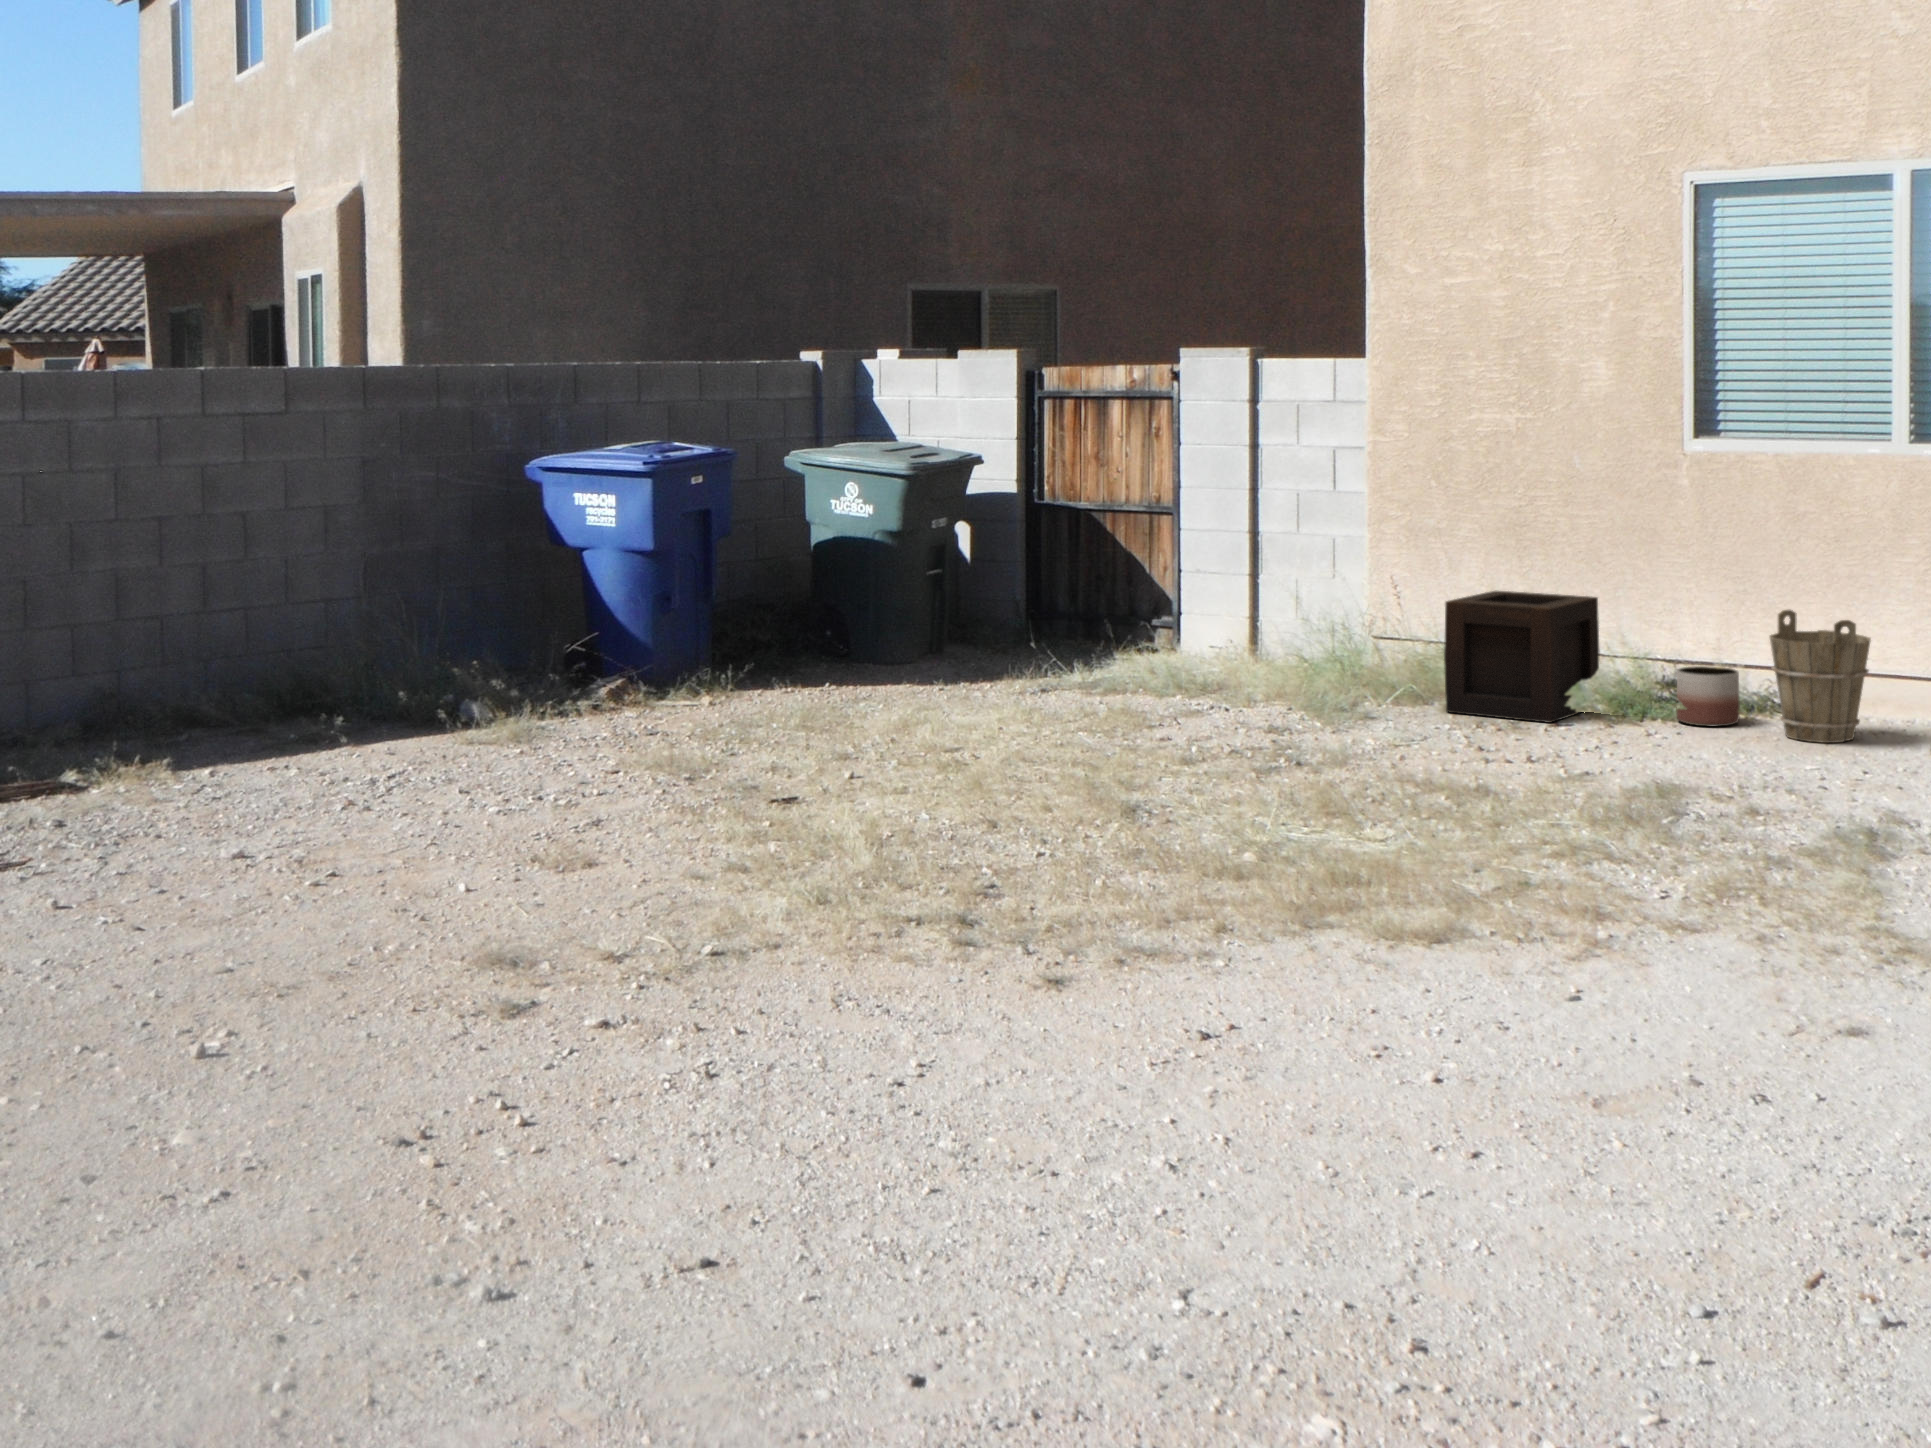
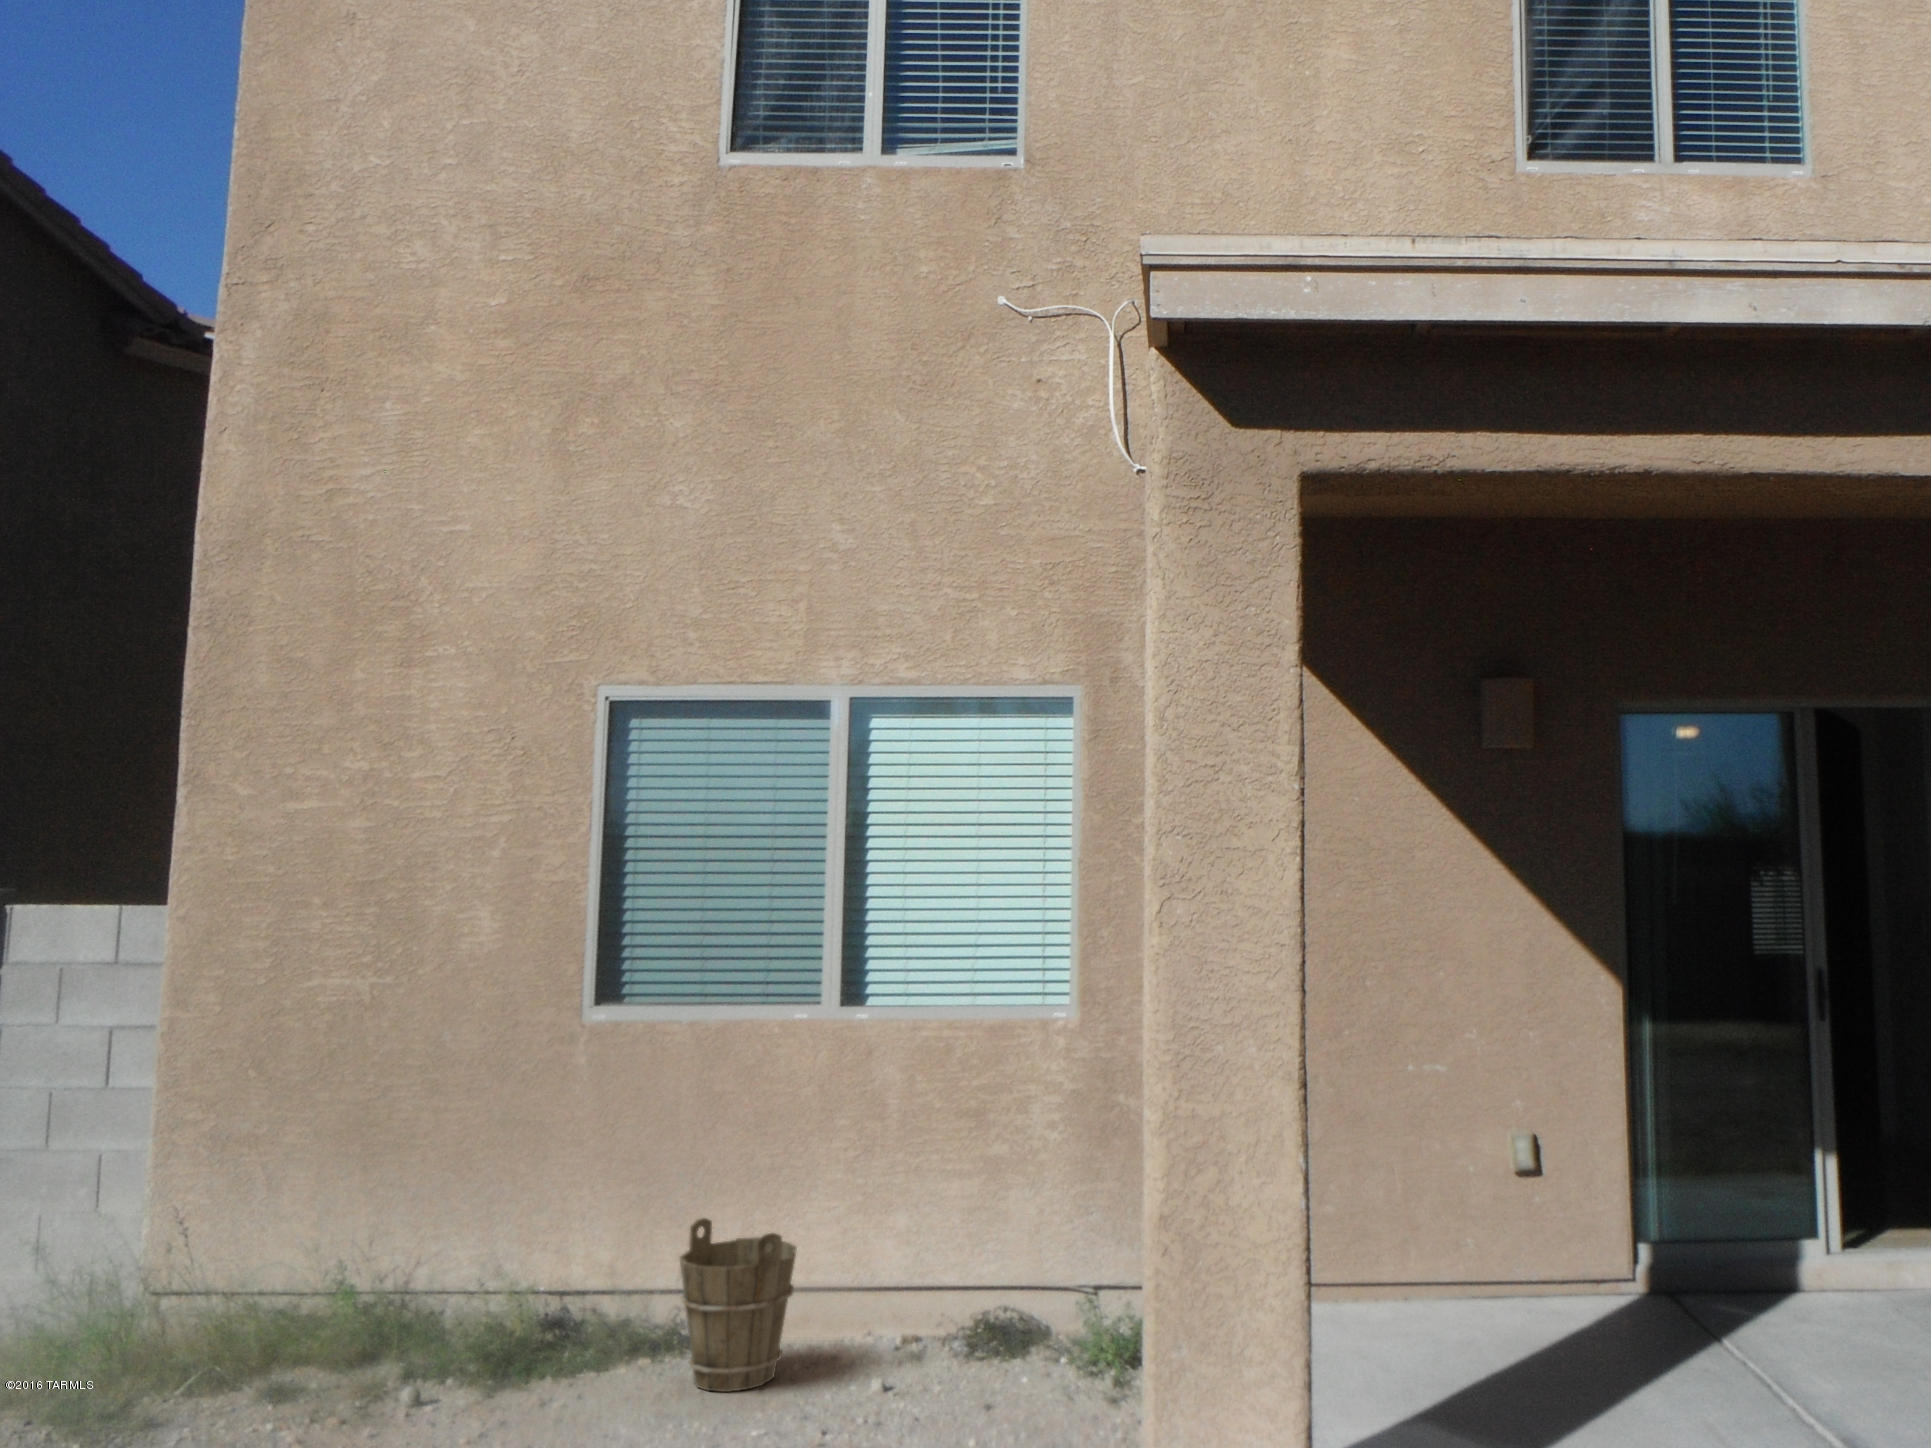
wooden crate: present [1444,591,1599,723] -> none [240,1215,466,1410]
planter: present [1677,666,1740,727] -> none [560,1294,640,1381]

